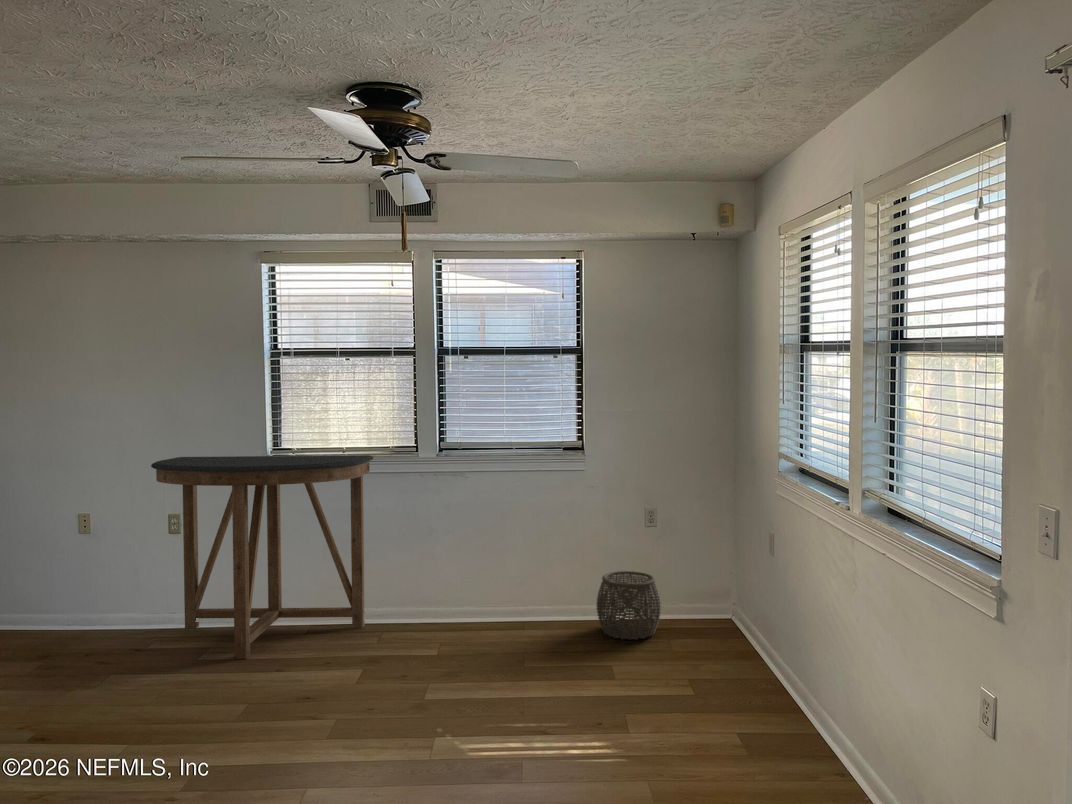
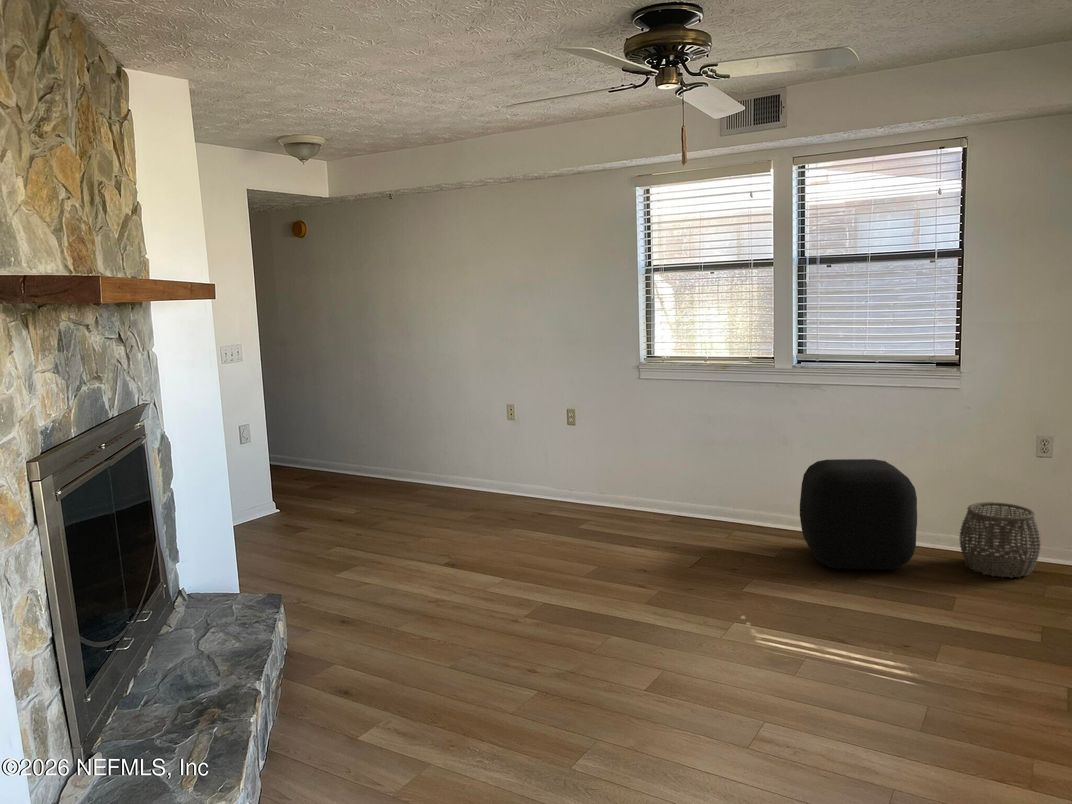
console table: present [151,455,373,659] -> none [548,363,732,535]
ottoman: none [456,541,568,656] -> present [800,459,917,570]

